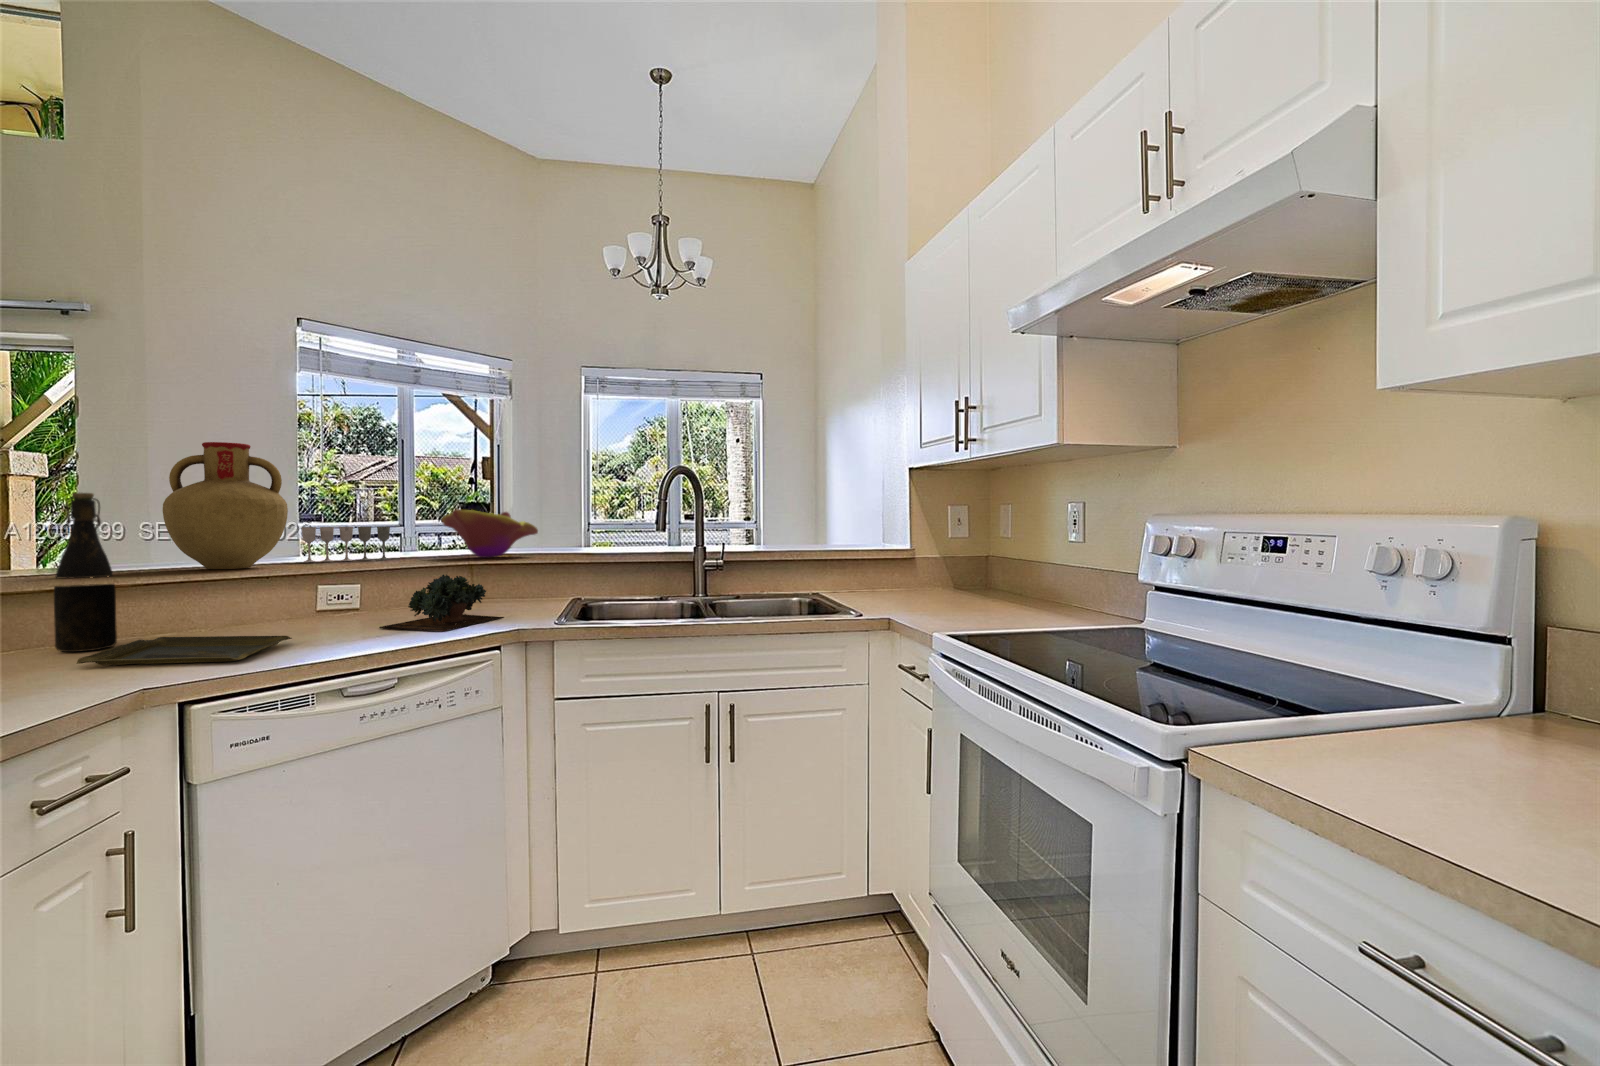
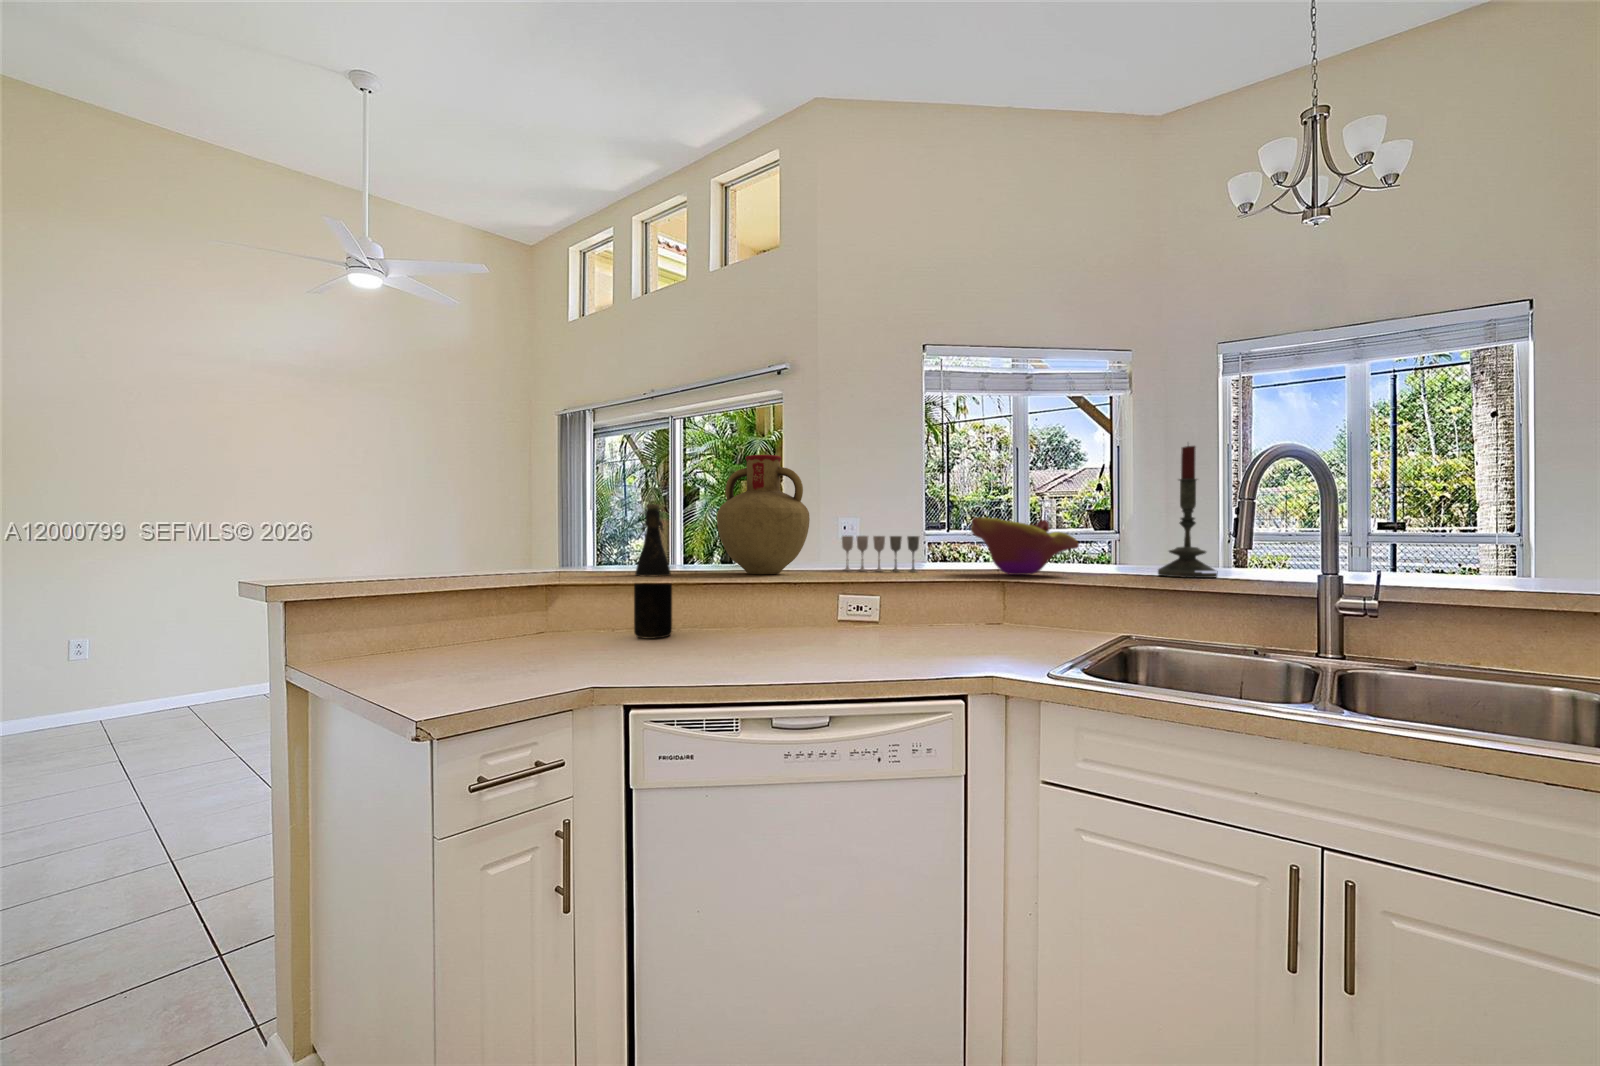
candle: none [586,456,625,554] -> present [1158,446,1218,578]
succulent plant: present [379,574,503,631] -> none [857,594,996,664]
tray: present [77,636,292,665] -> none [610,634,763,668]

